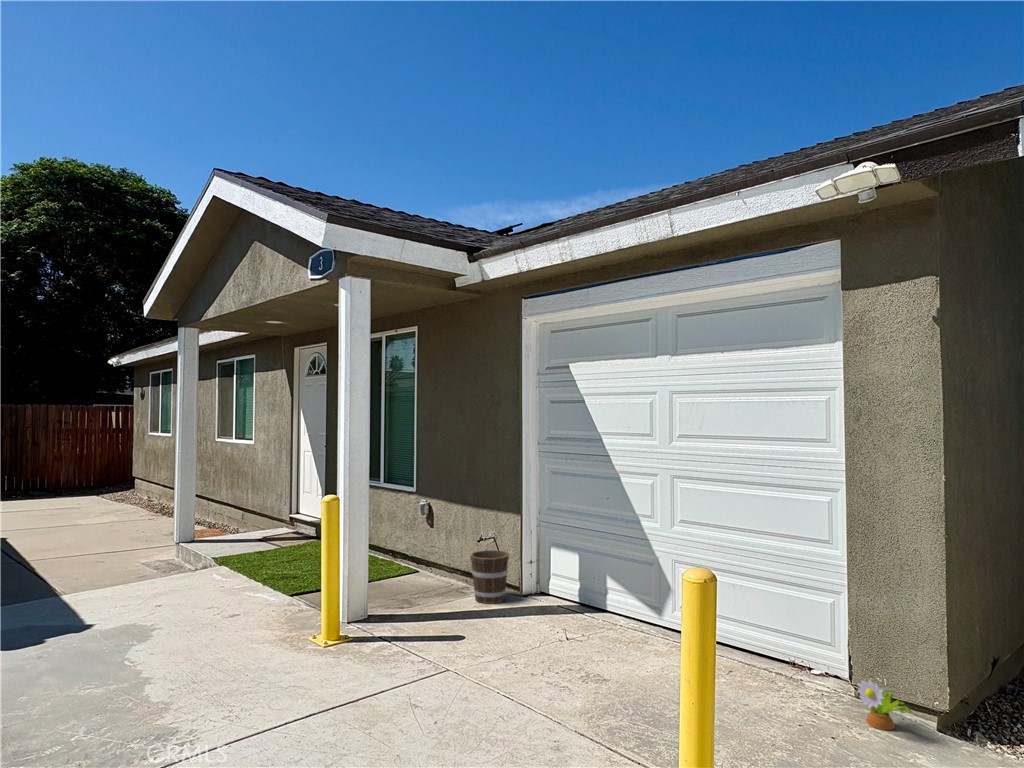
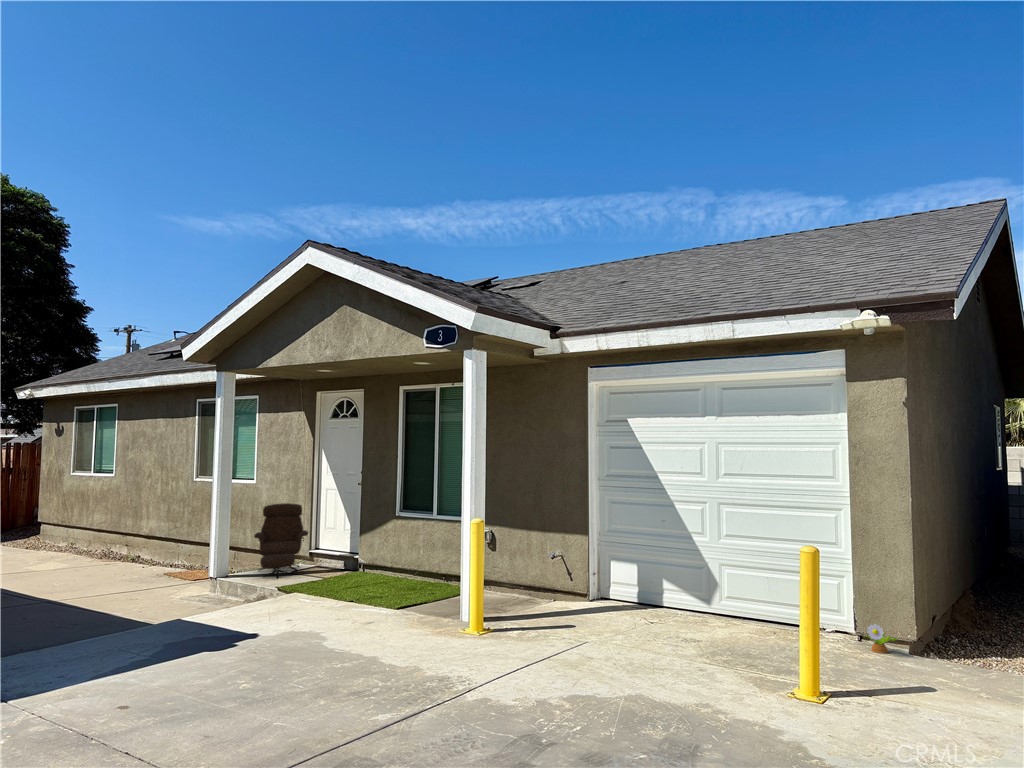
lounge chair: none [224,466,289,545] -> present [254,503,308,579]
bucket: present [470,550,509,604] -> none [550,566,581,608]

